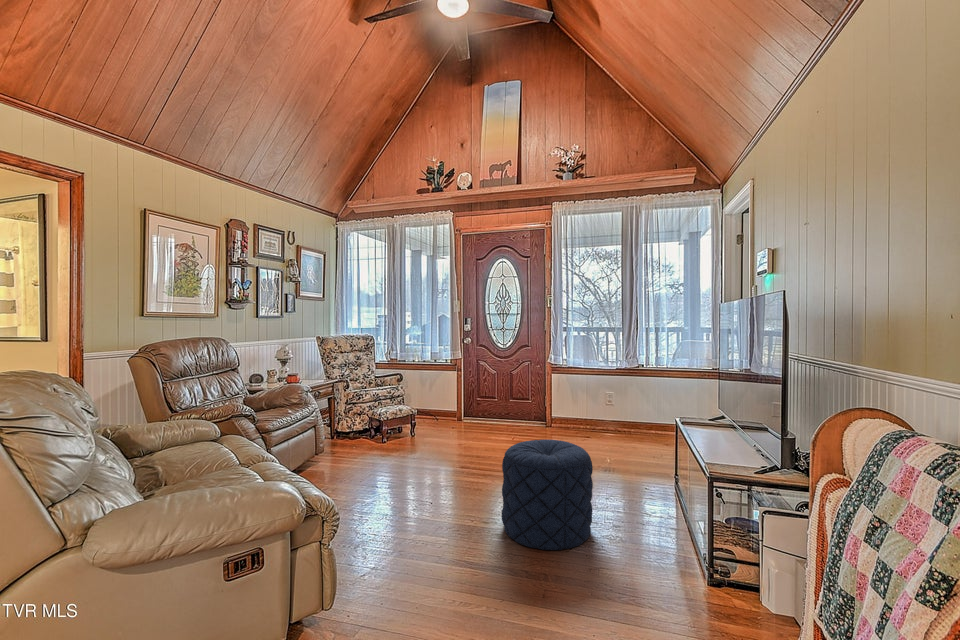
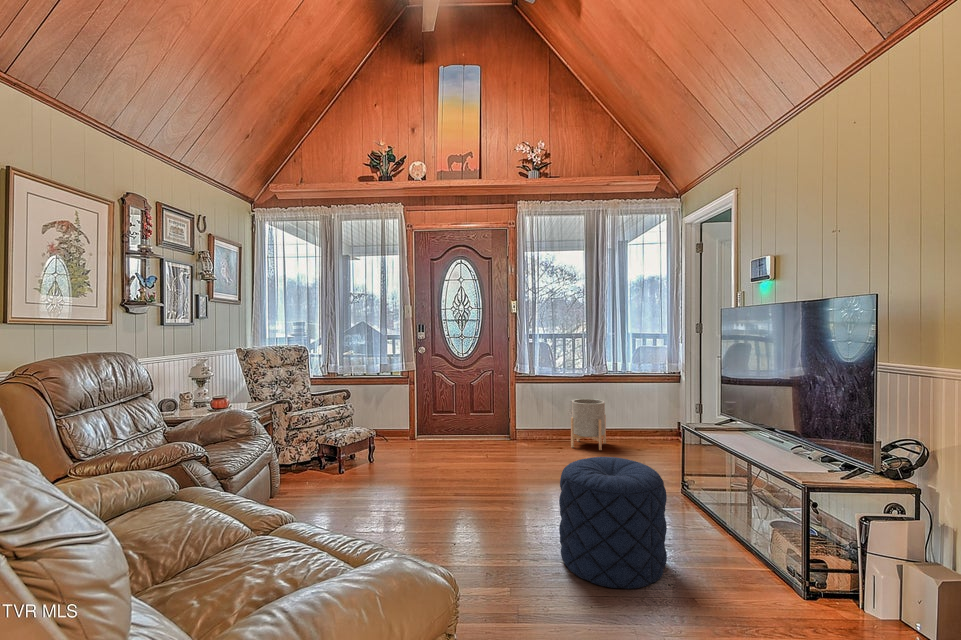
planter: none [598,392,636,443] -> present [571,399,606,450]

